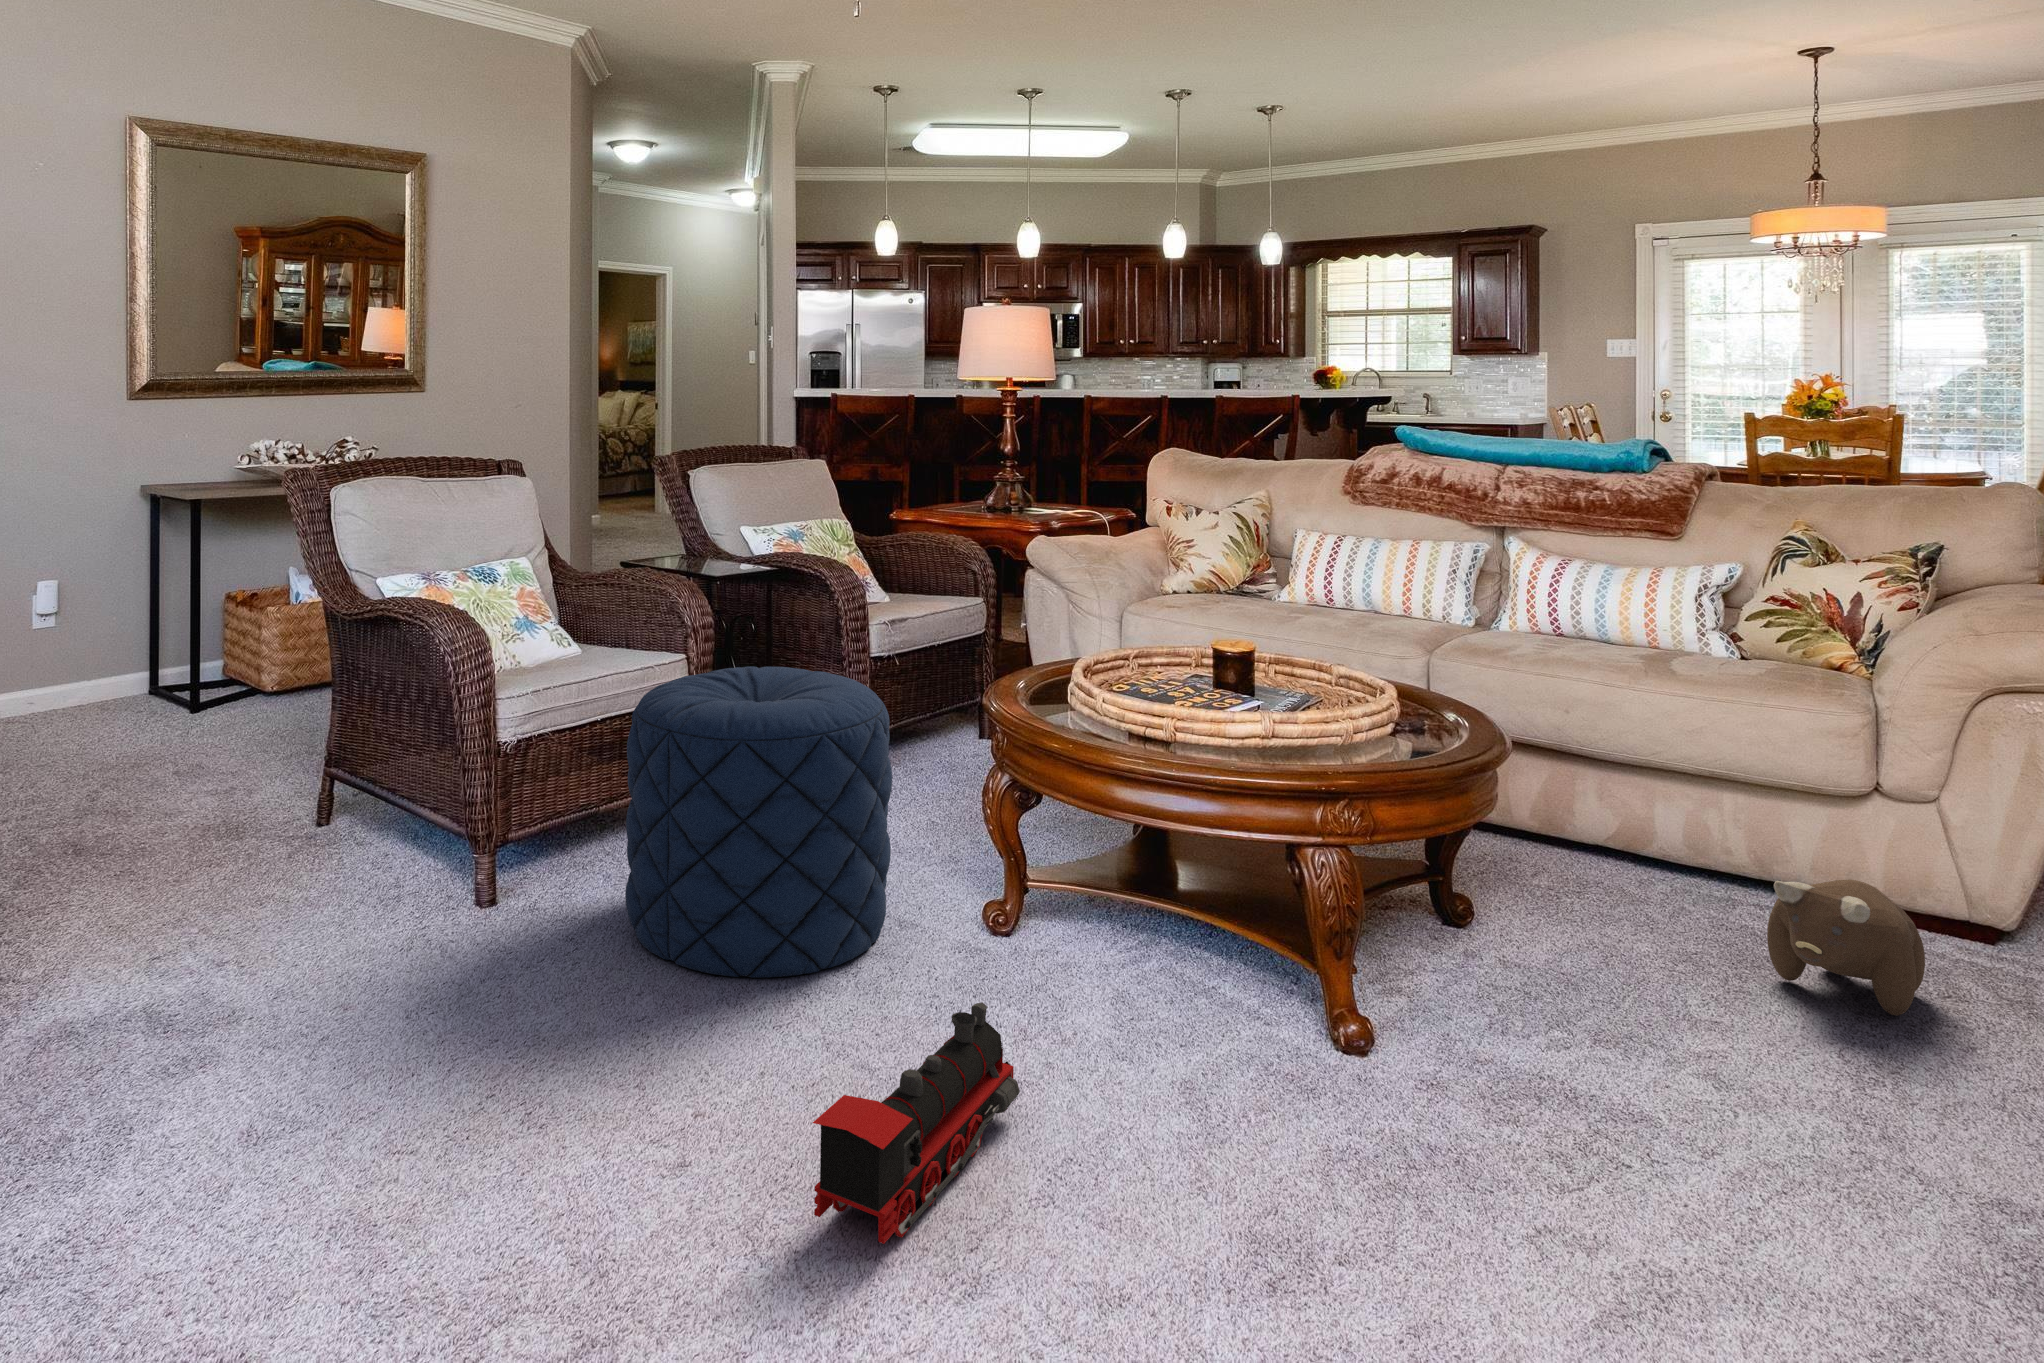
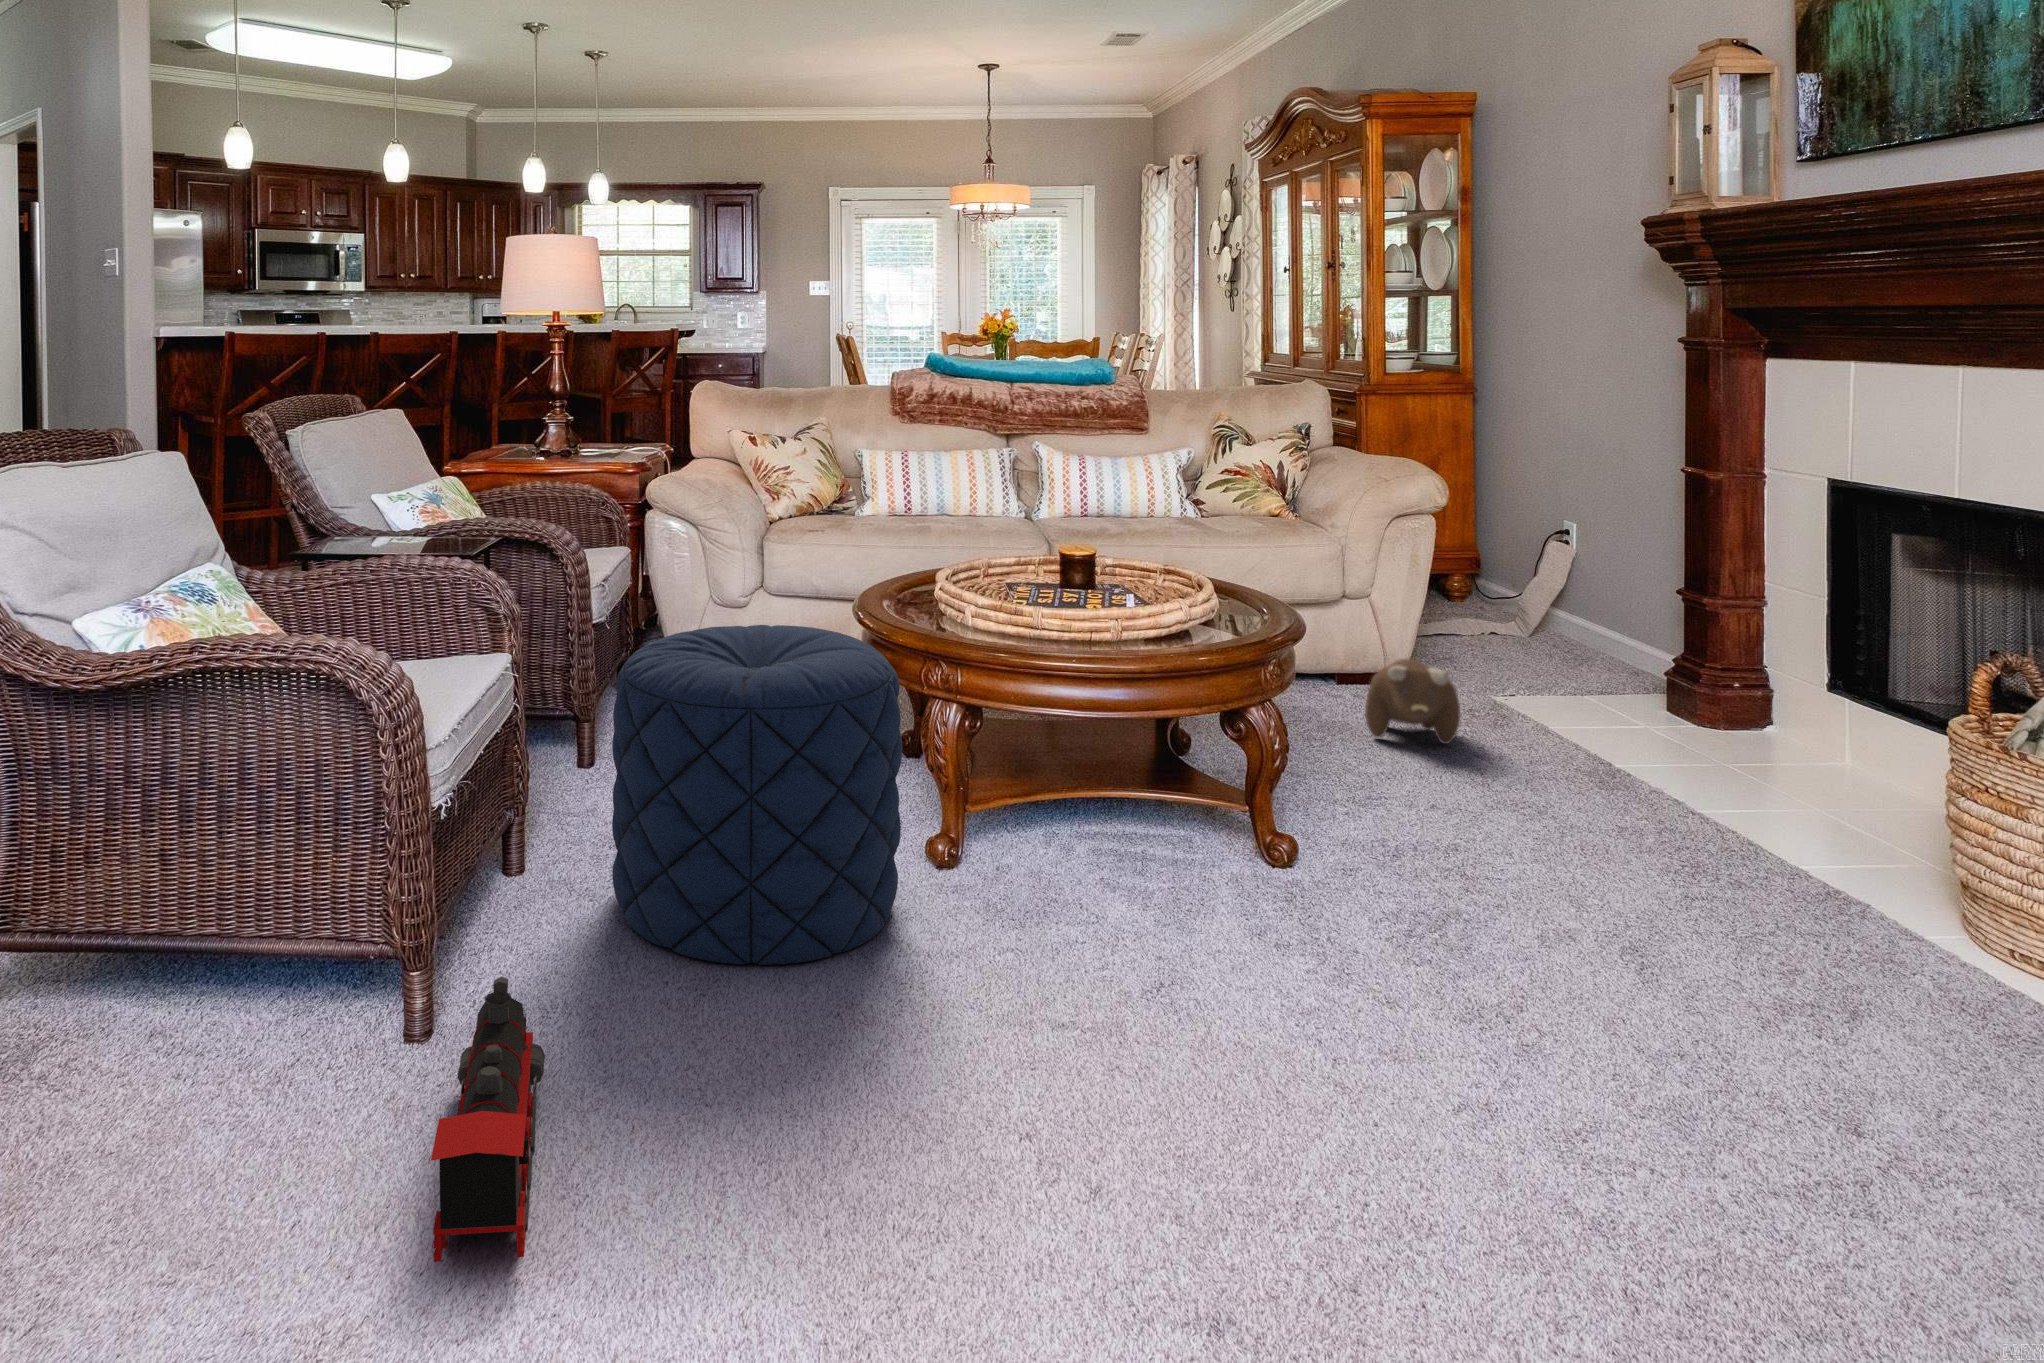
toy train: present [813,1002,1020,1244] -> present [431,977,545,1262]

